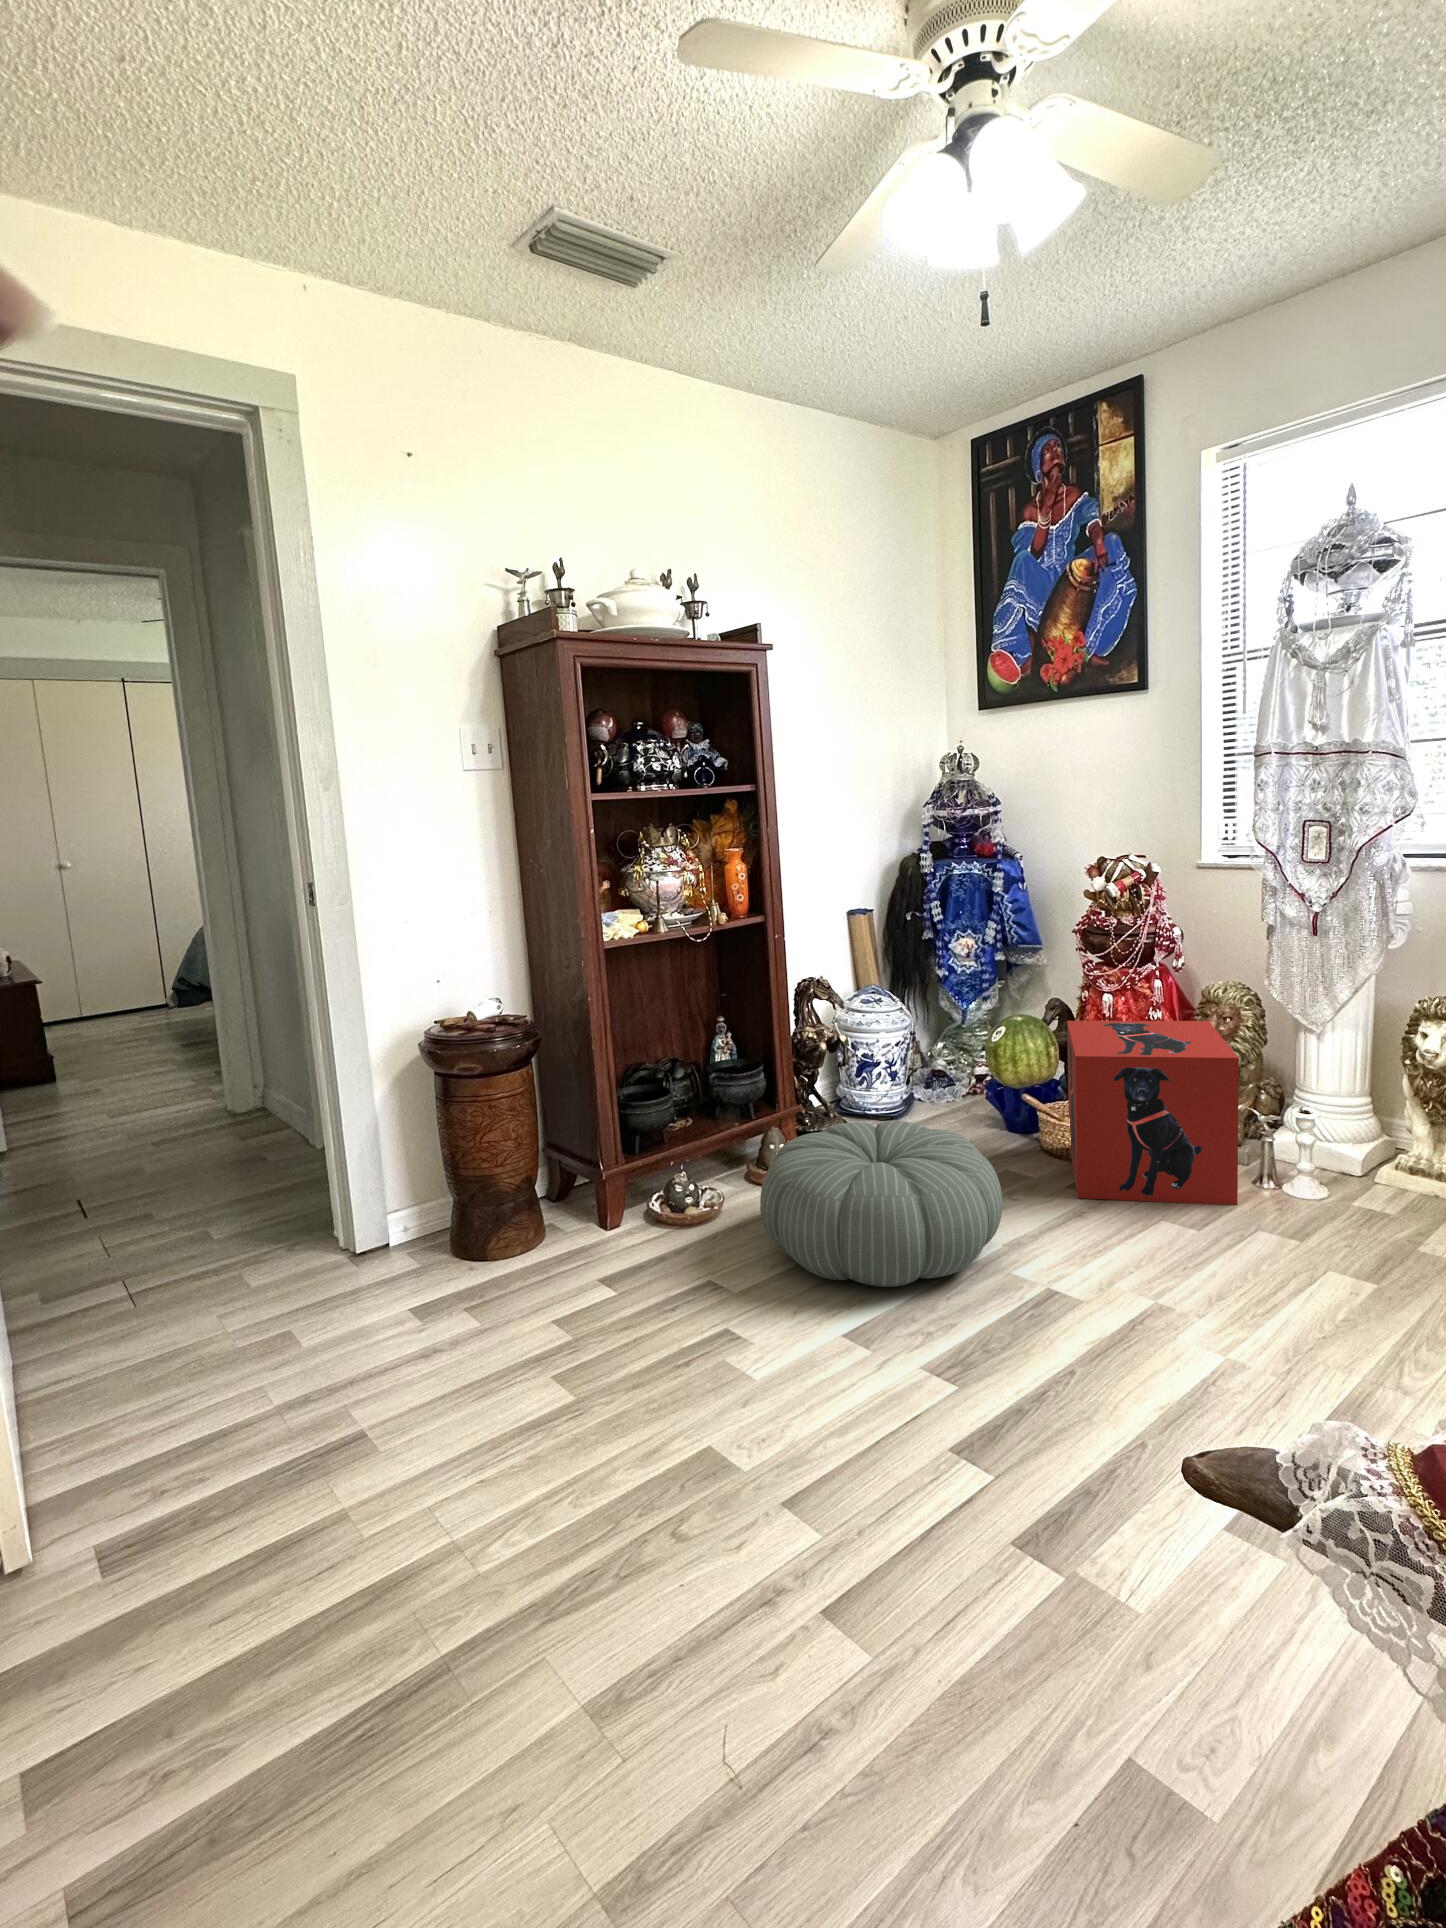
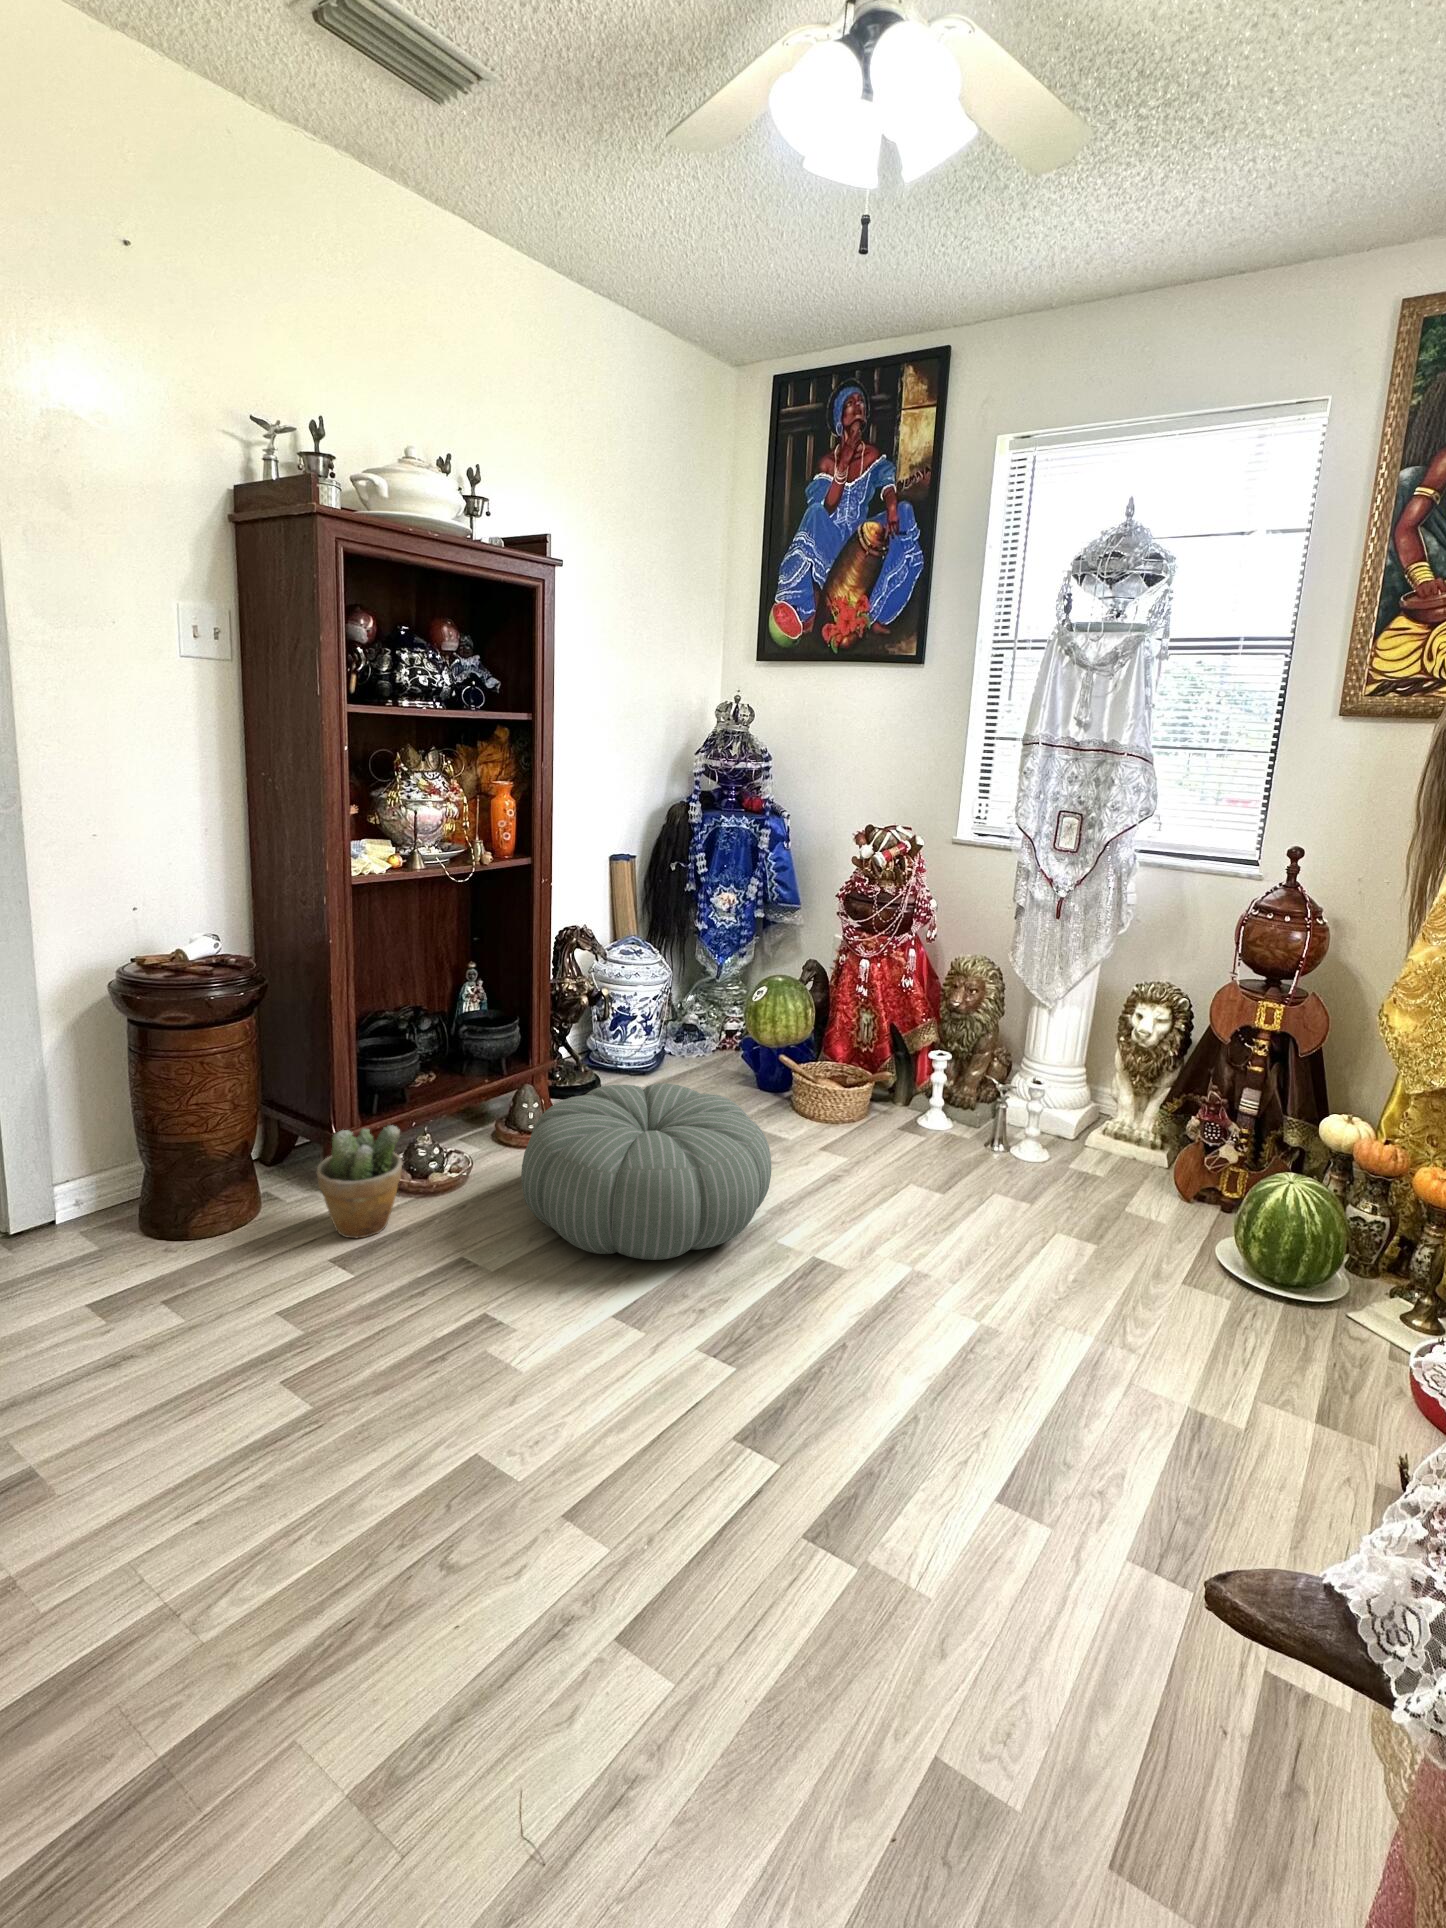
storage box: present [1067,1021,1239,1205] -> none [821,985,990,1167]
potted plant: none [585,1159,657,1262] -> present [317,1125,402,1238]

